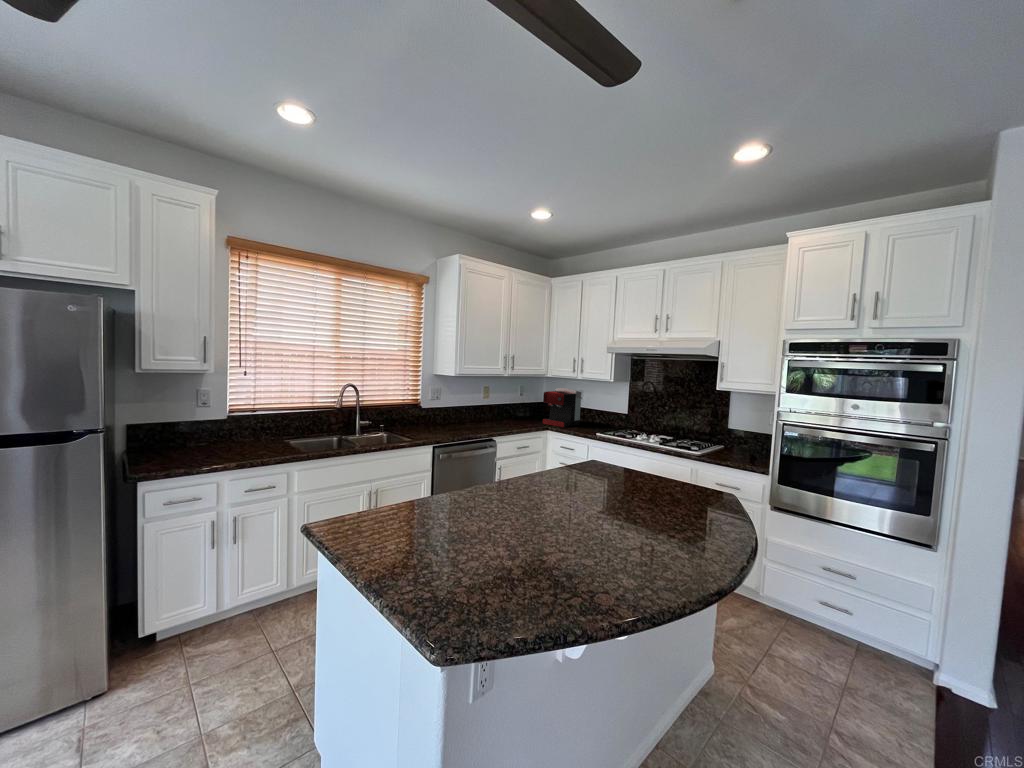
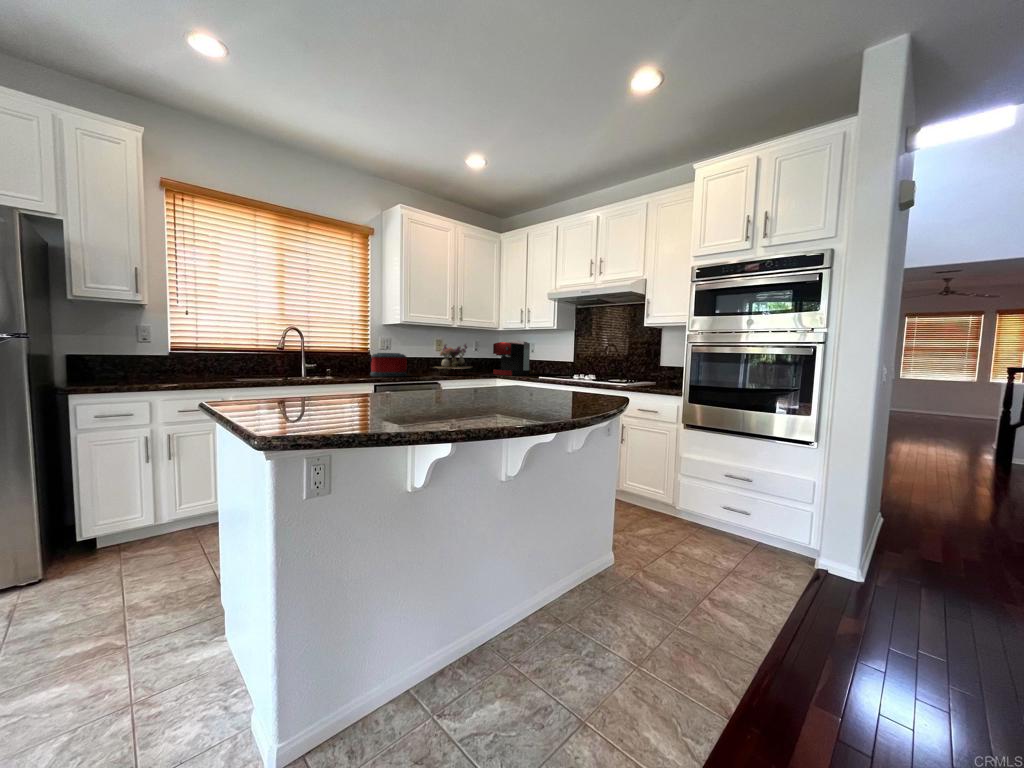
flower arrangement: none [484,392,524,427] -> present [436,344,470,374]
toaster: none [422,406,460,433] -> present [369,353,407,377]

